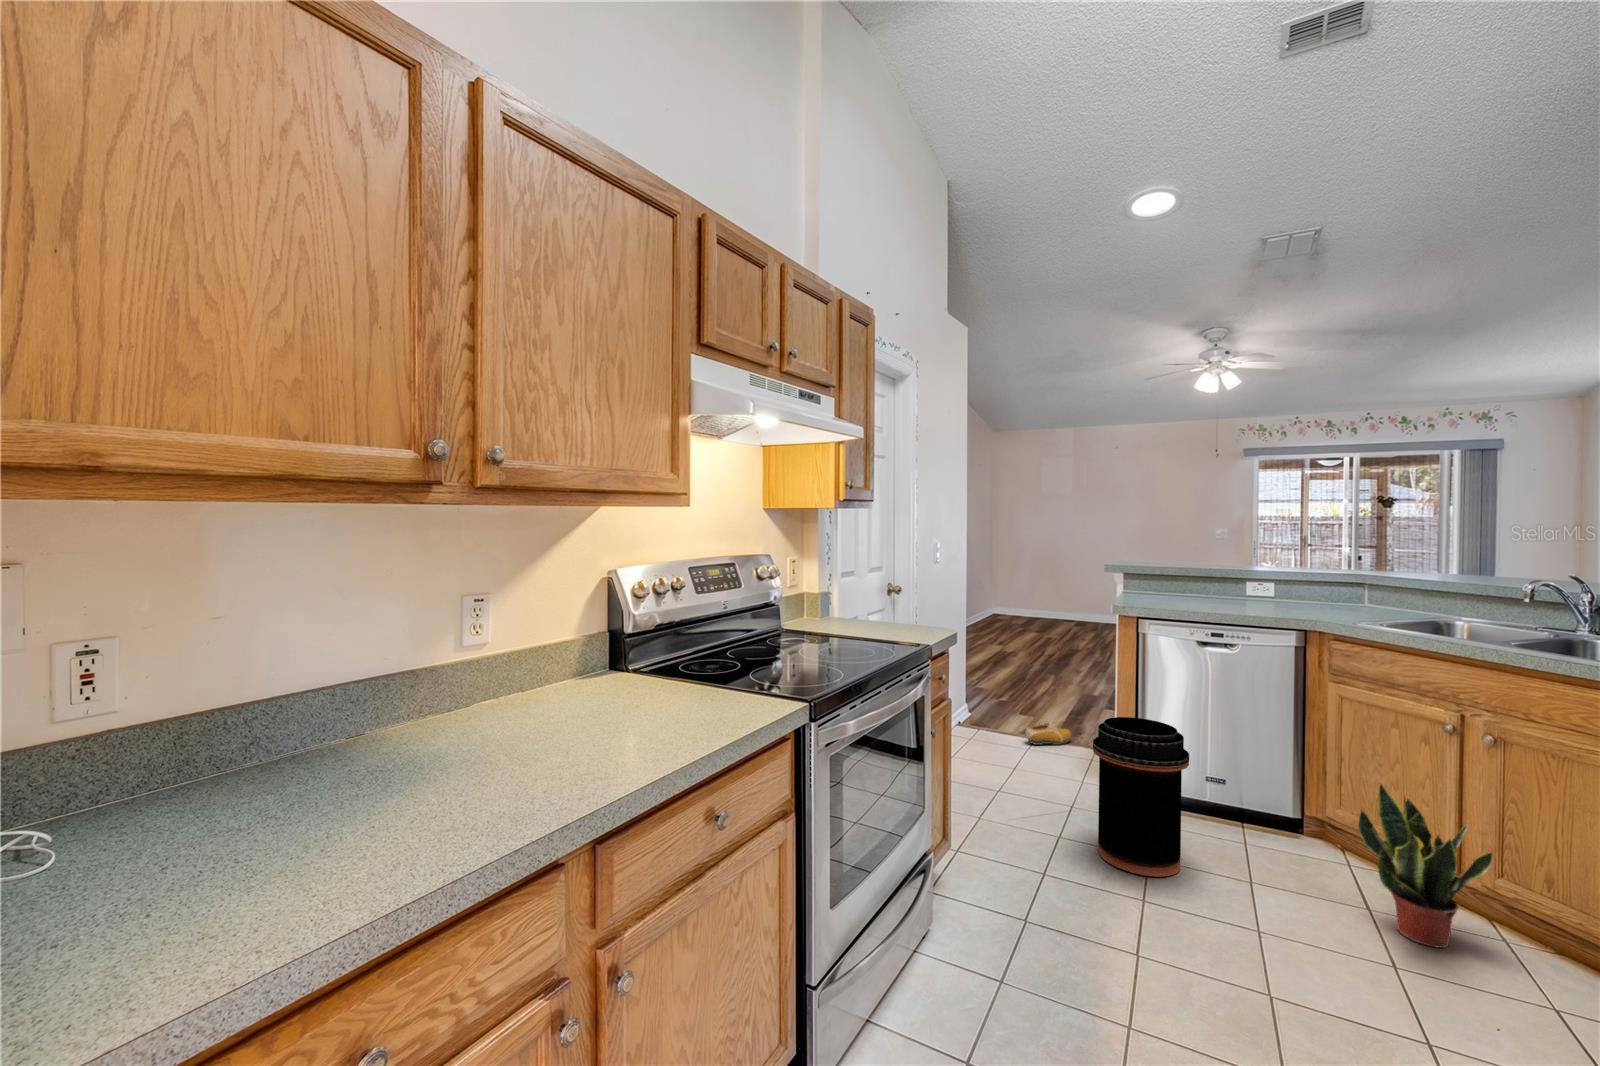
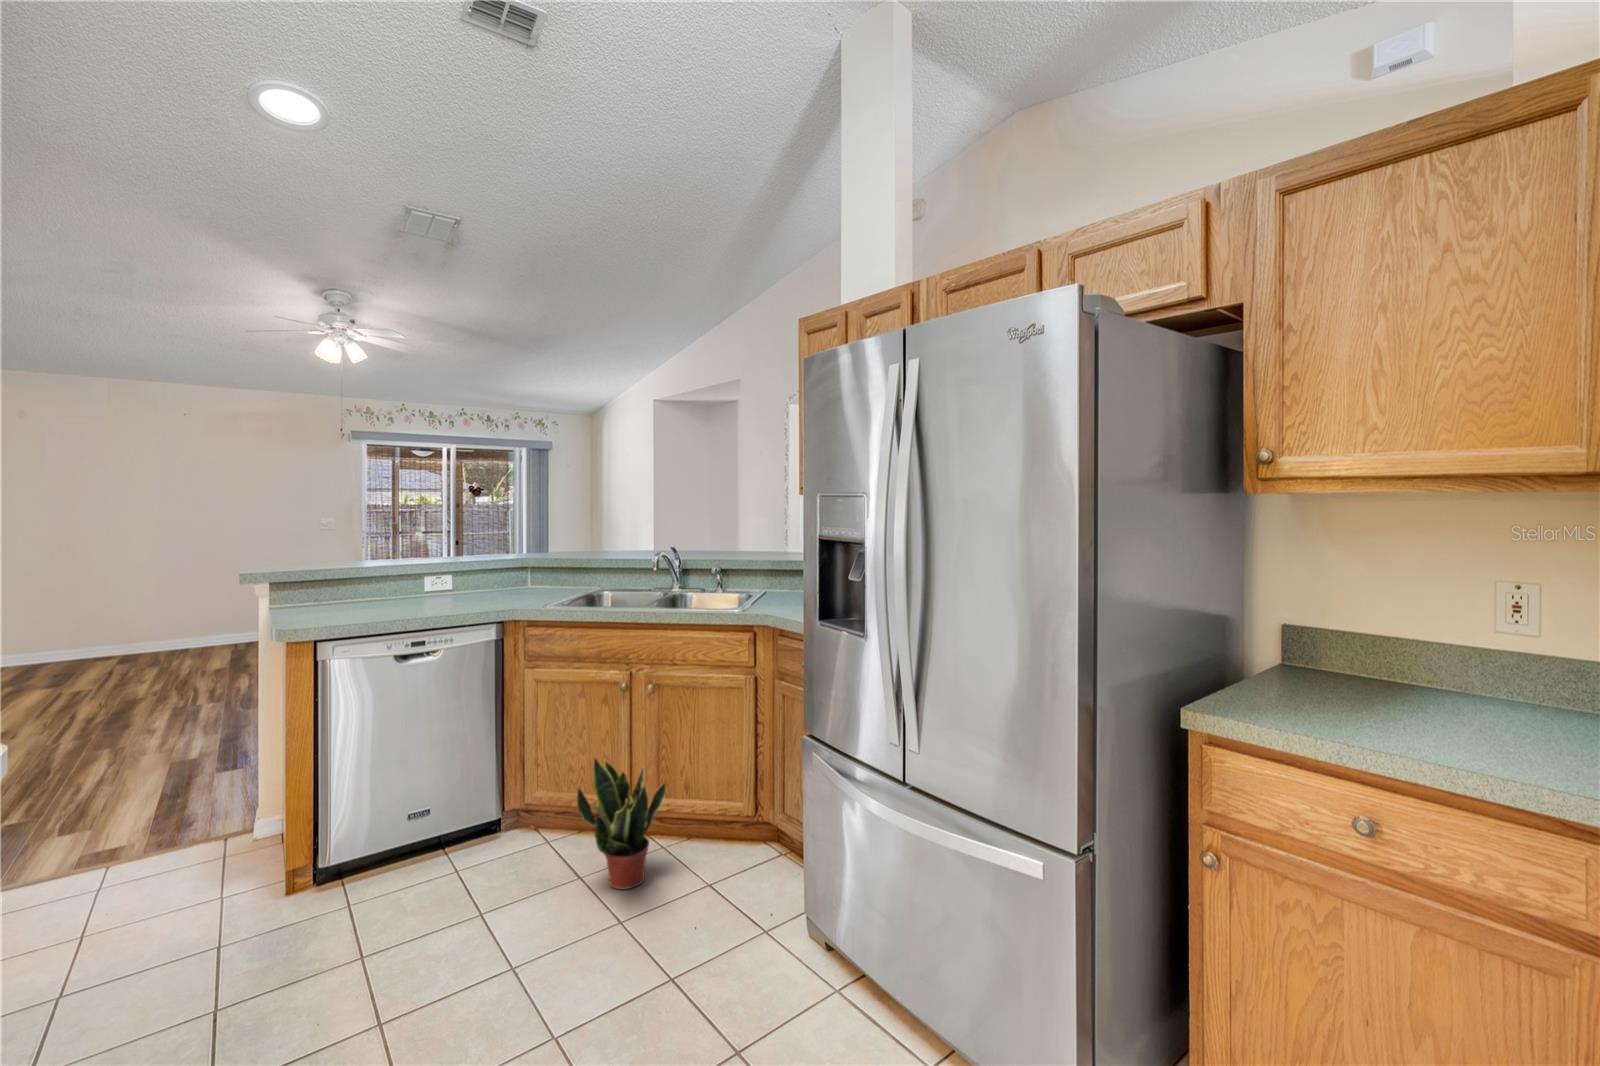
trash can: present [1093,717,1189,877] -> none [270,773,412,1003]
shoe: present [1026,721,1072,745] -> none [87,827,179,877]

